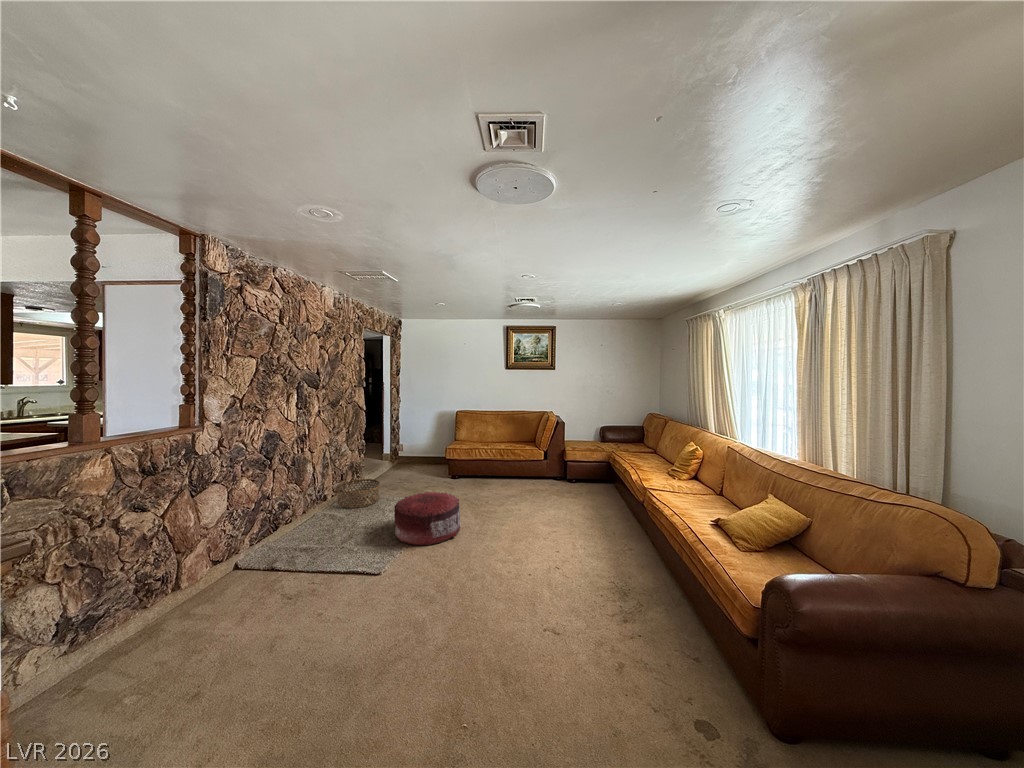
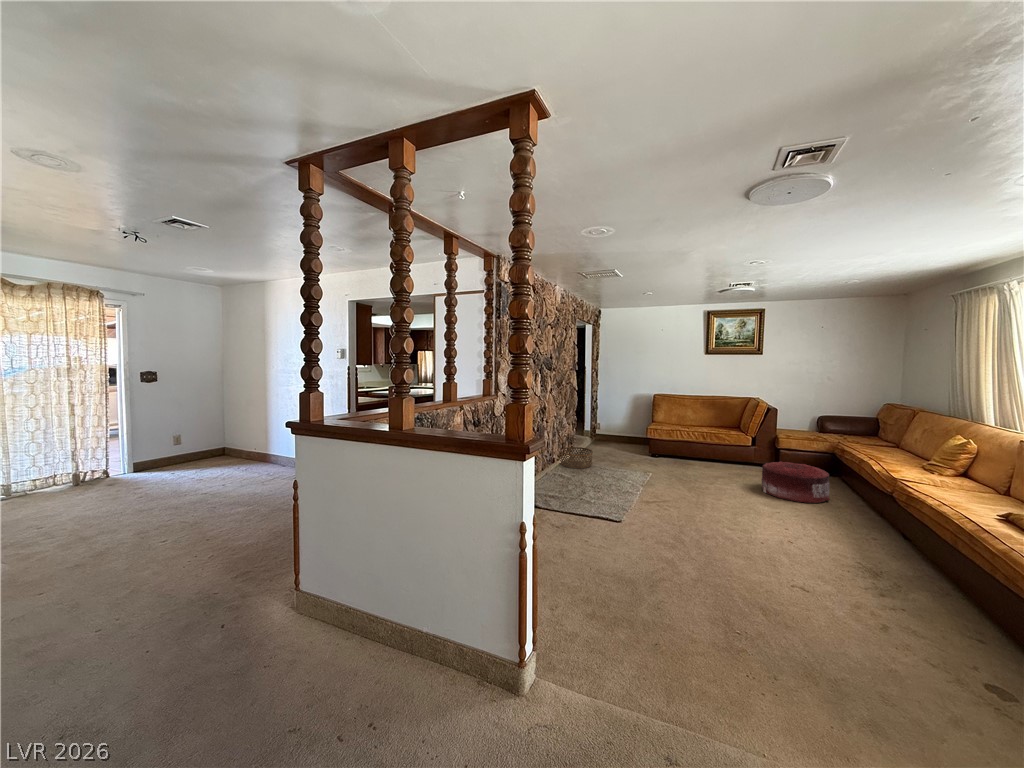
pouf: present [394,491,461,545] -> present [761,461,830,503]

